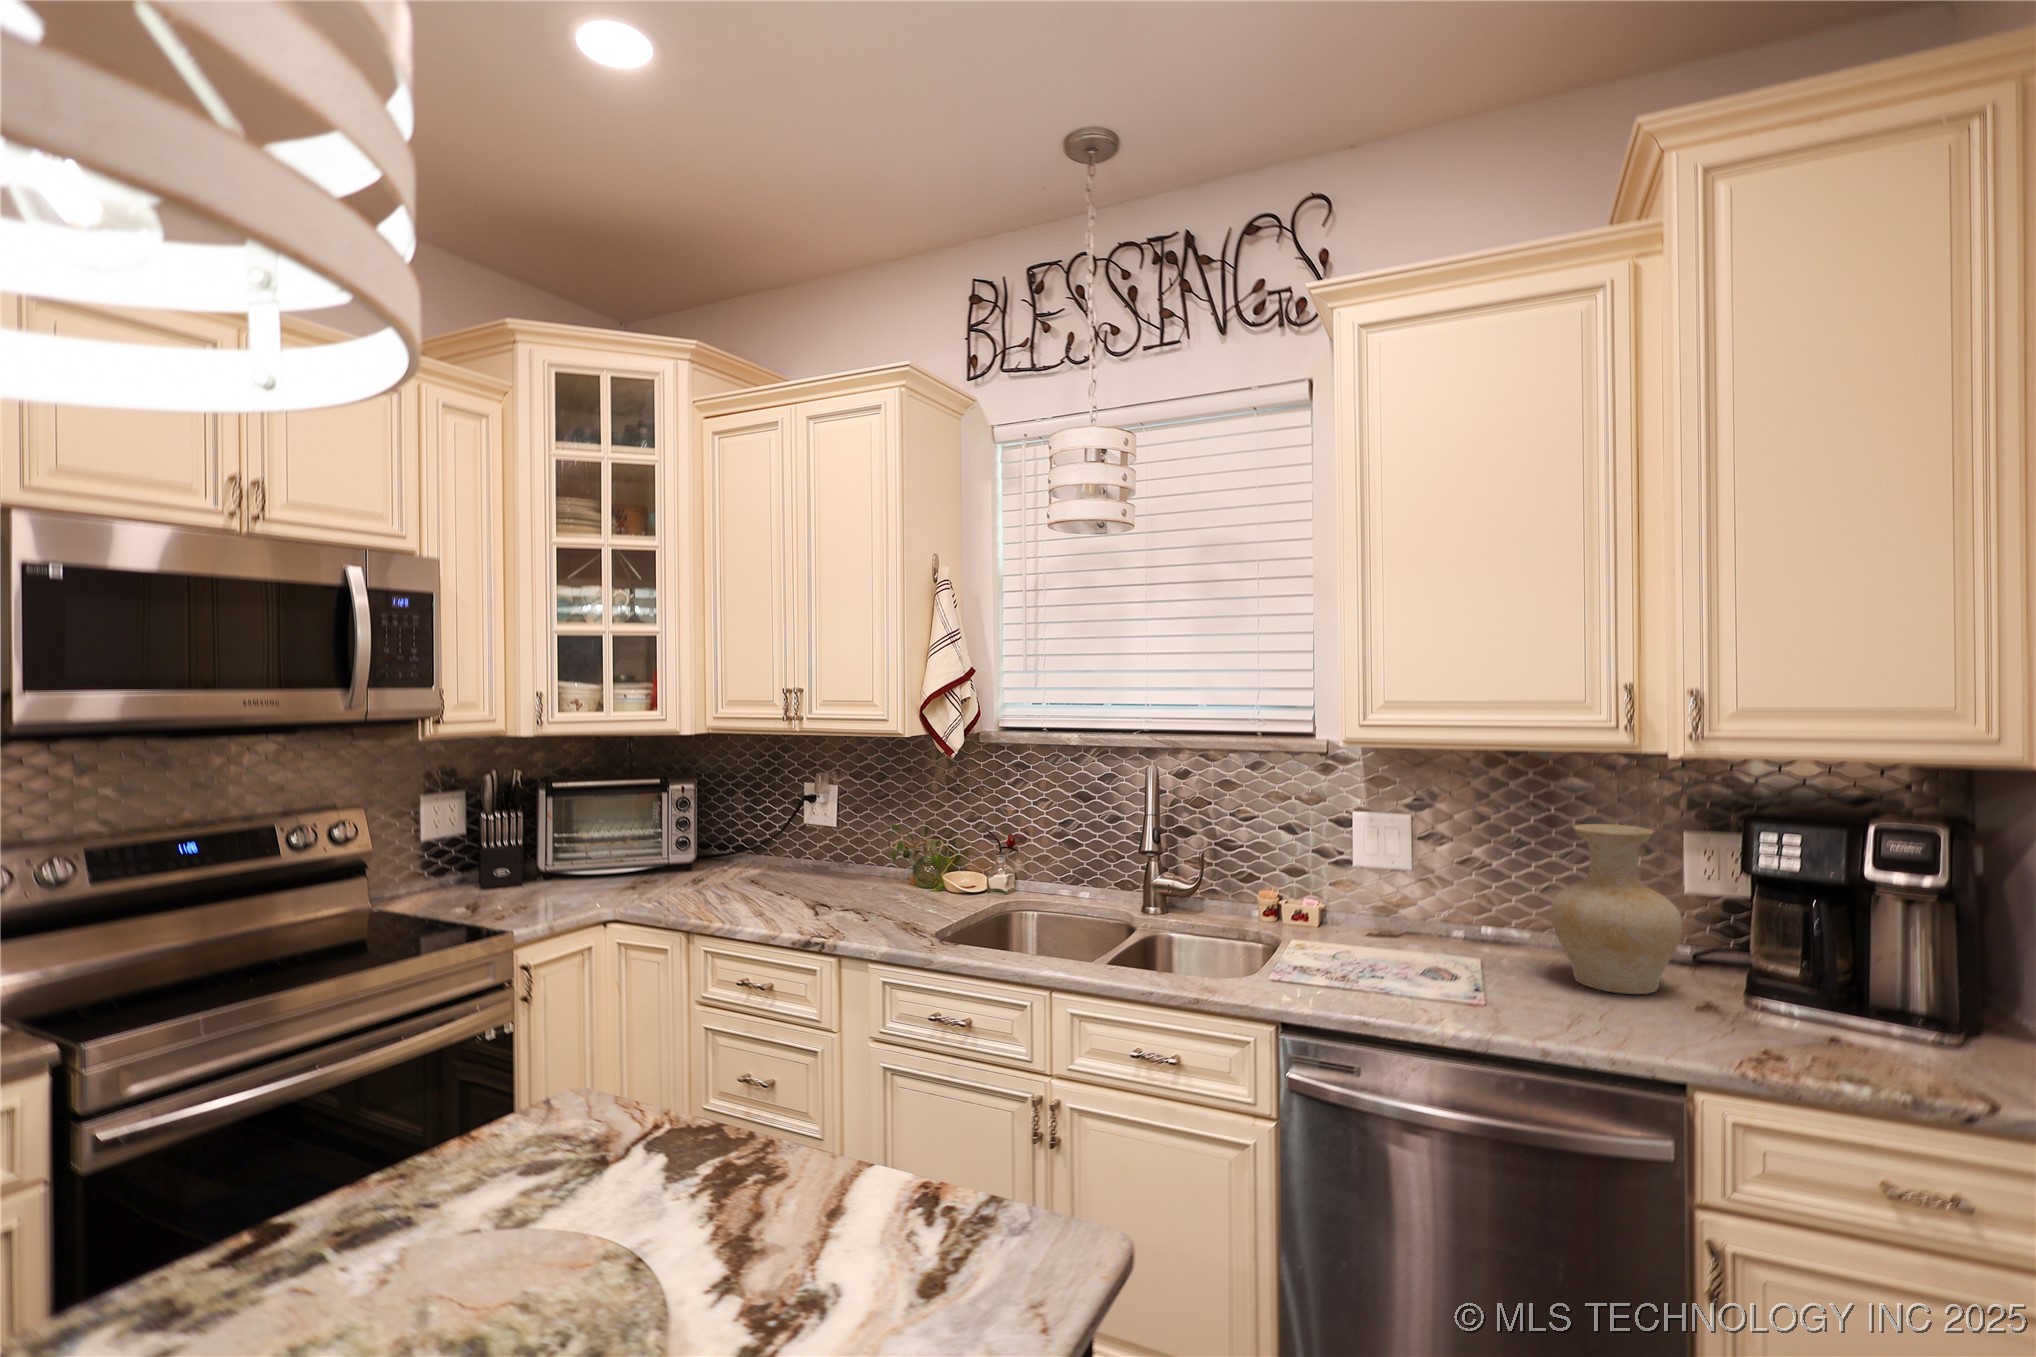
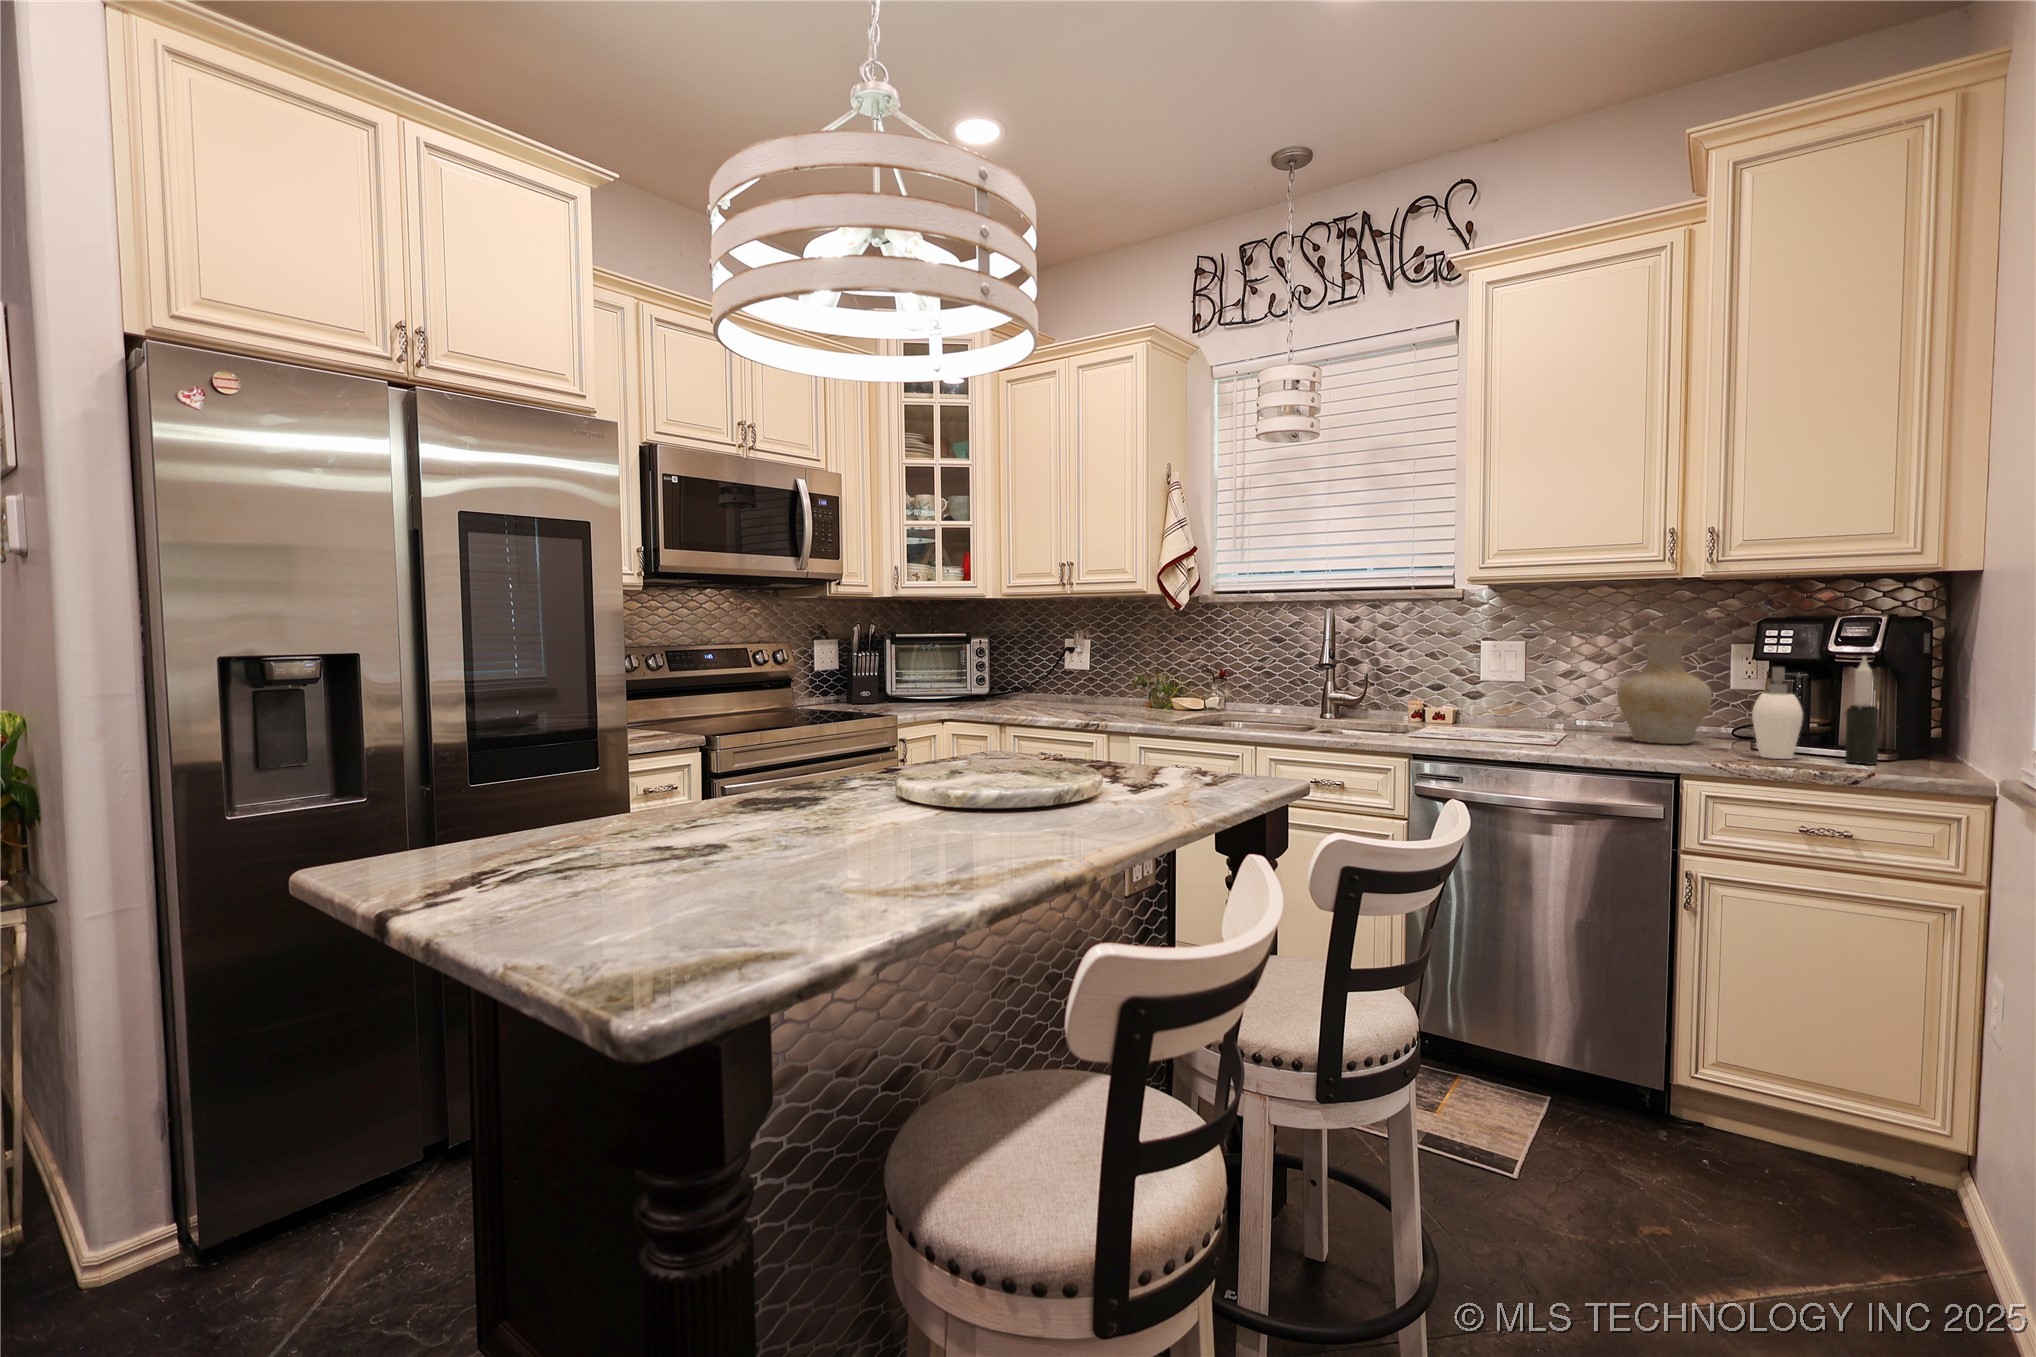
candle: none [1909,899,1957,1069] -> present [1845,656,1879,764]
soap dispenser: none [1766,907,1857,1051] -> present [1752,667,1803,759]

